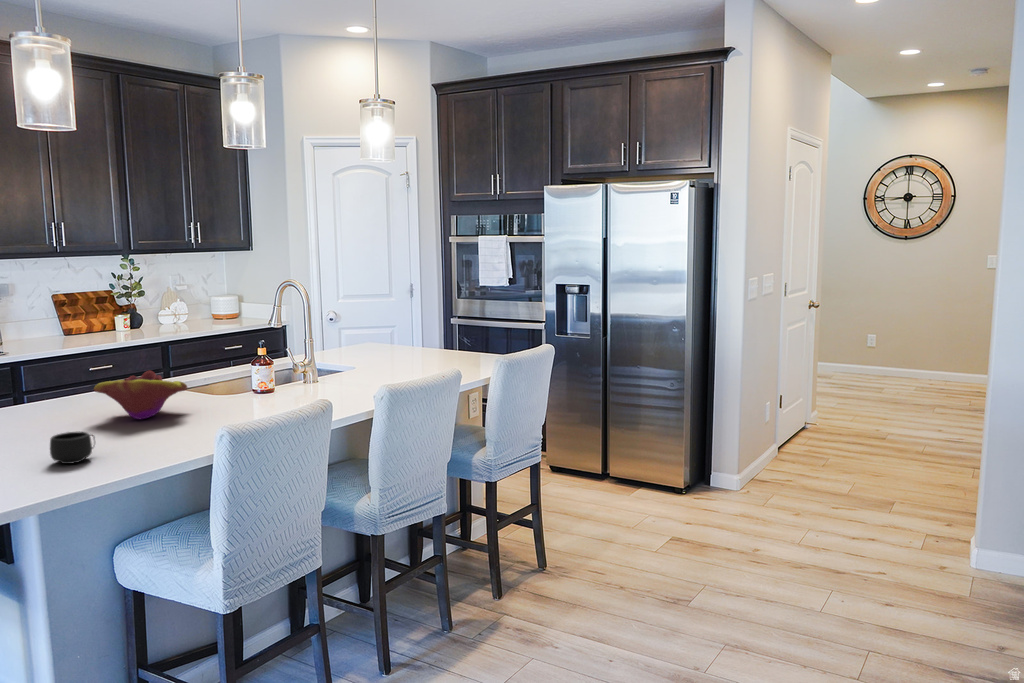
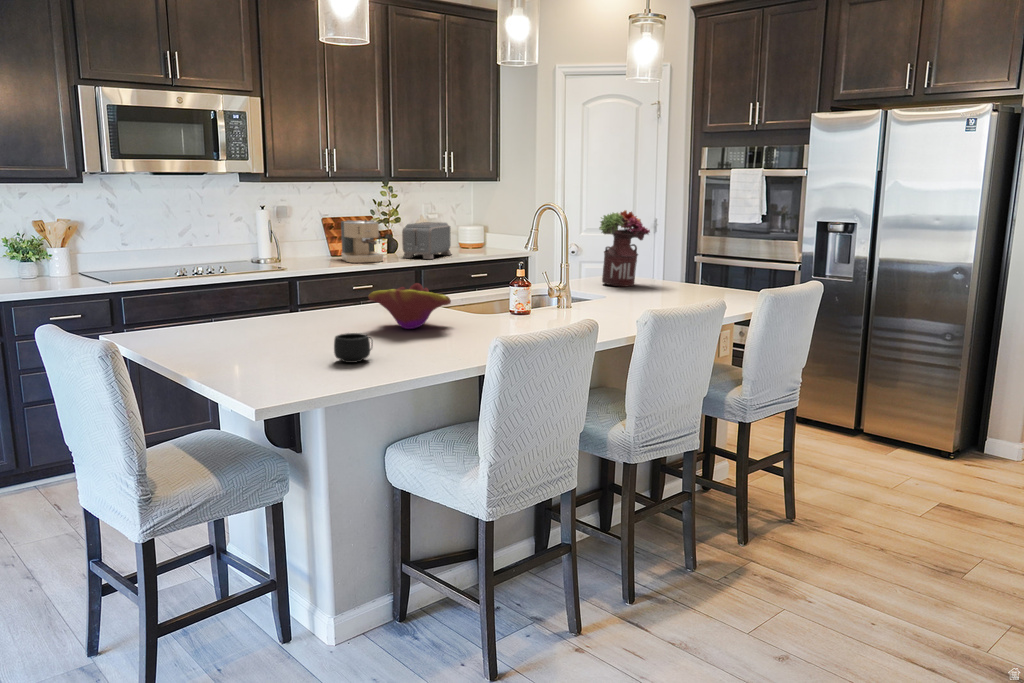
flower arrangement: none [348,281,399,356] -> present [599,210,650,286]
toaster: none [145,295,203,334] -> present [402,222,451,259]
coffee maker: none [72,296,124,343] -> present [341,220,383,263]

